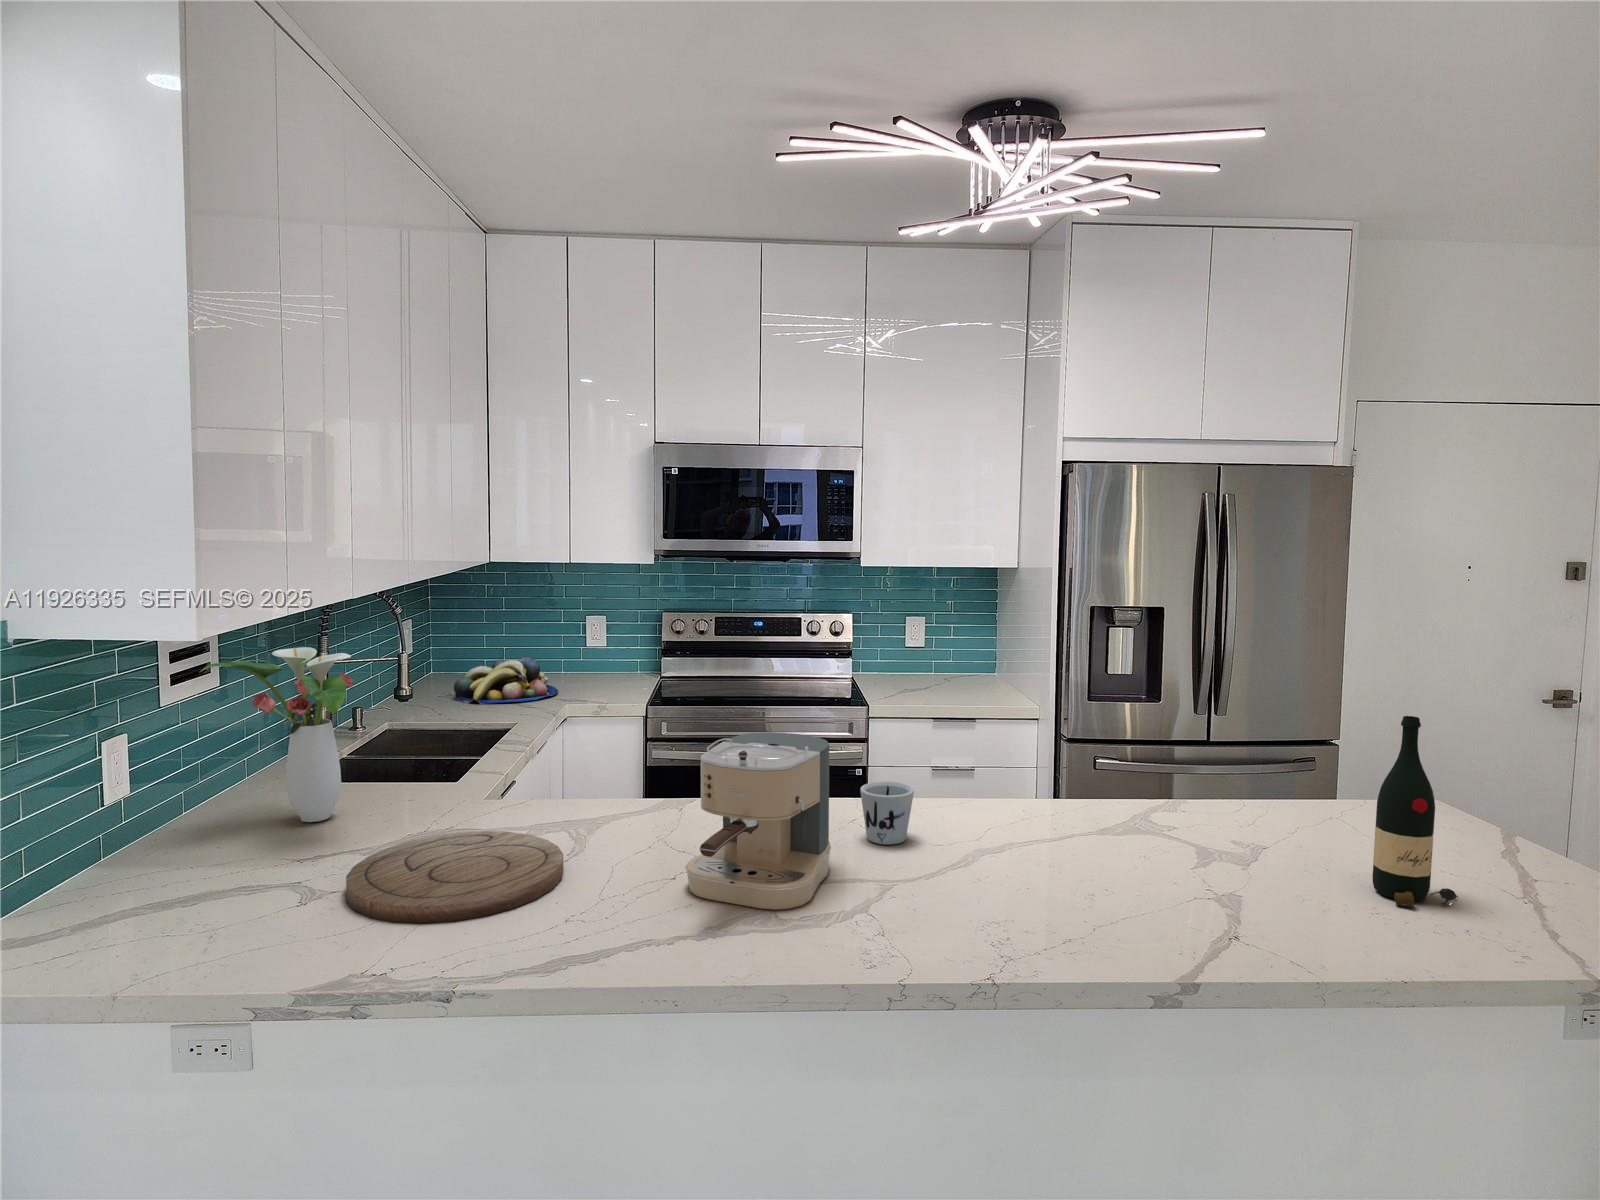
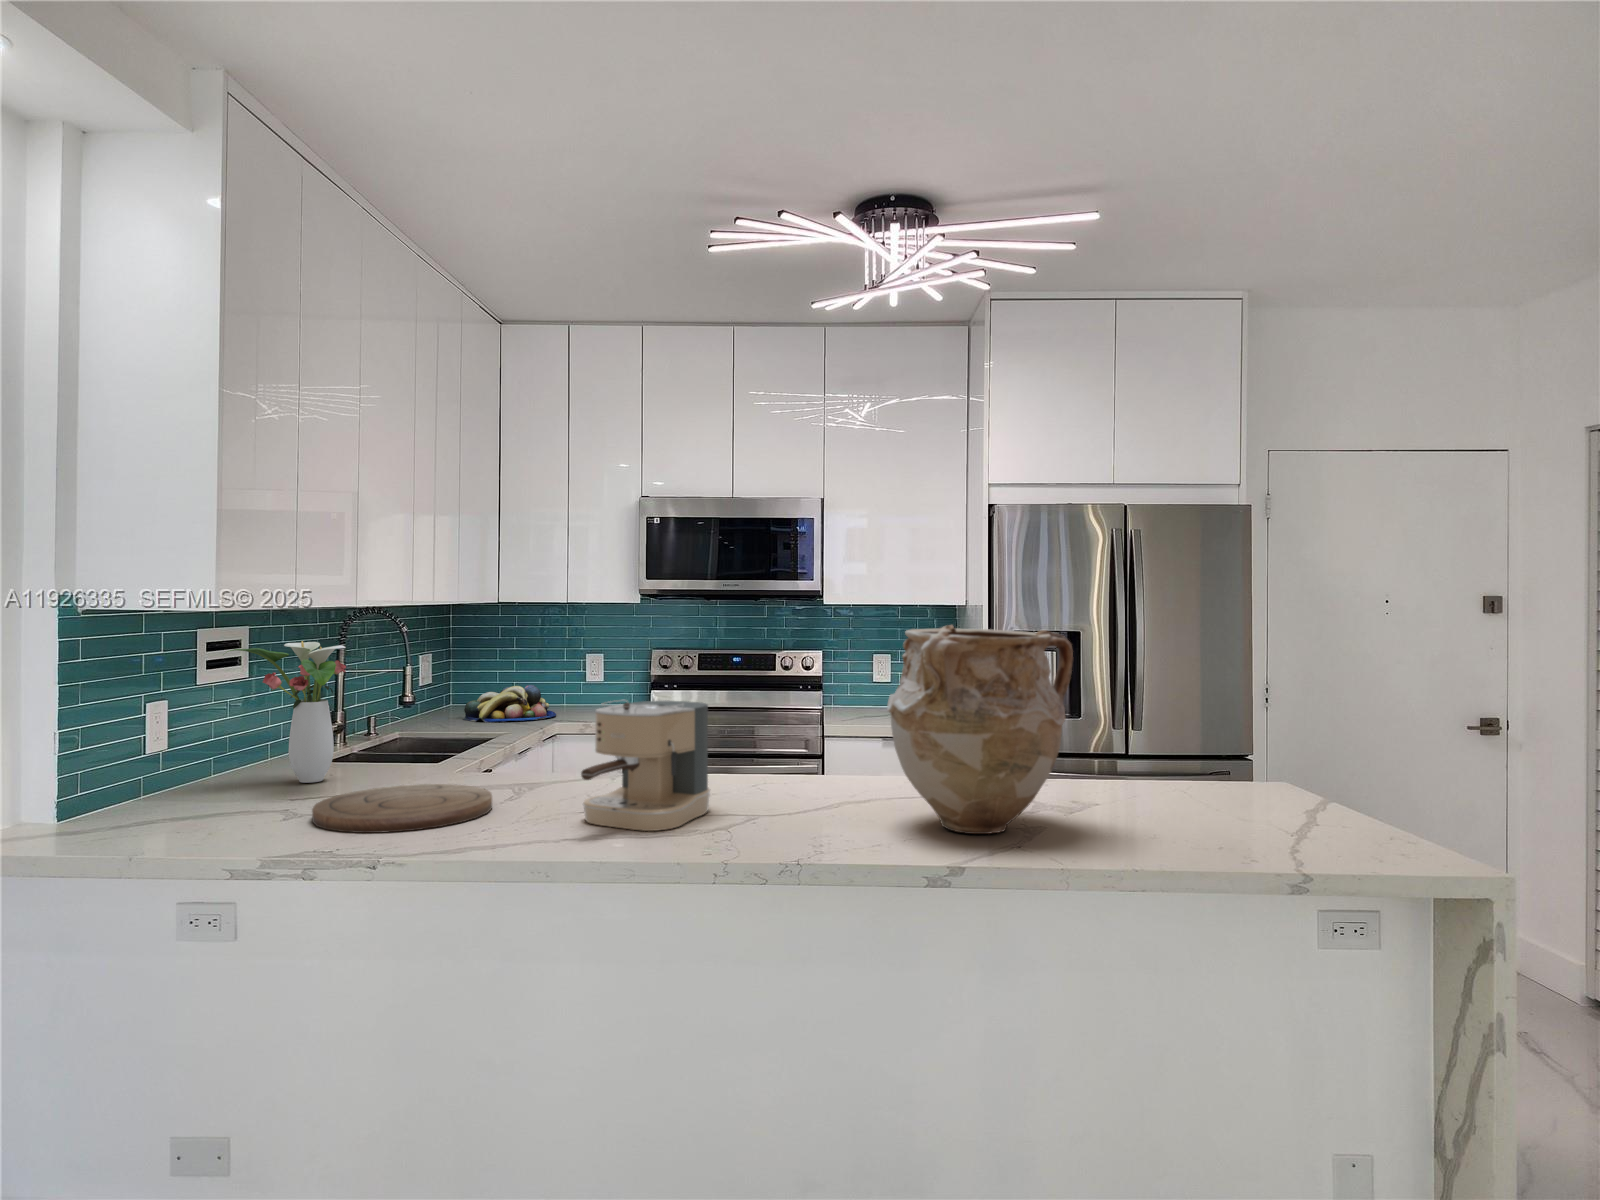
vase: none [1059,645,1283,907] -> present [887,625,1073,834]
wine bottle: present [1373,716,1458,907] -> none [1160,677,1226,837]
mug: present [860,781,914,845] -> none [748,750,794,800]

